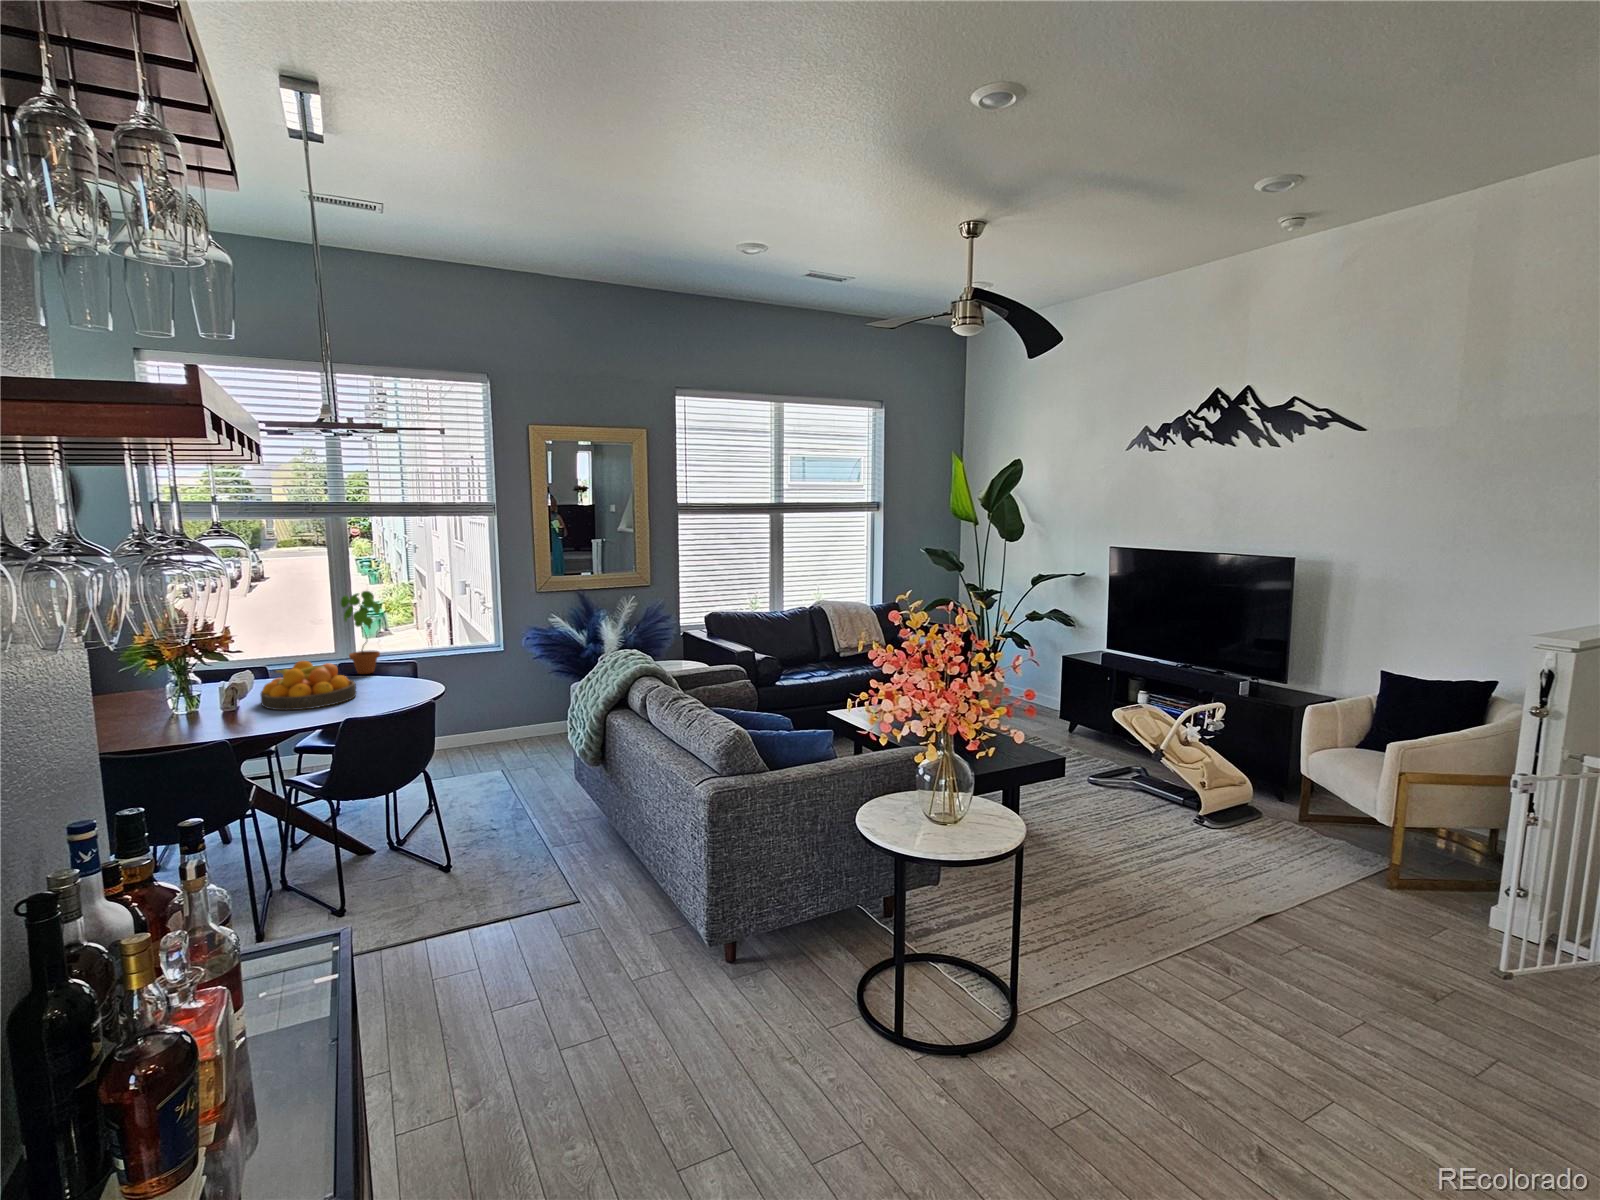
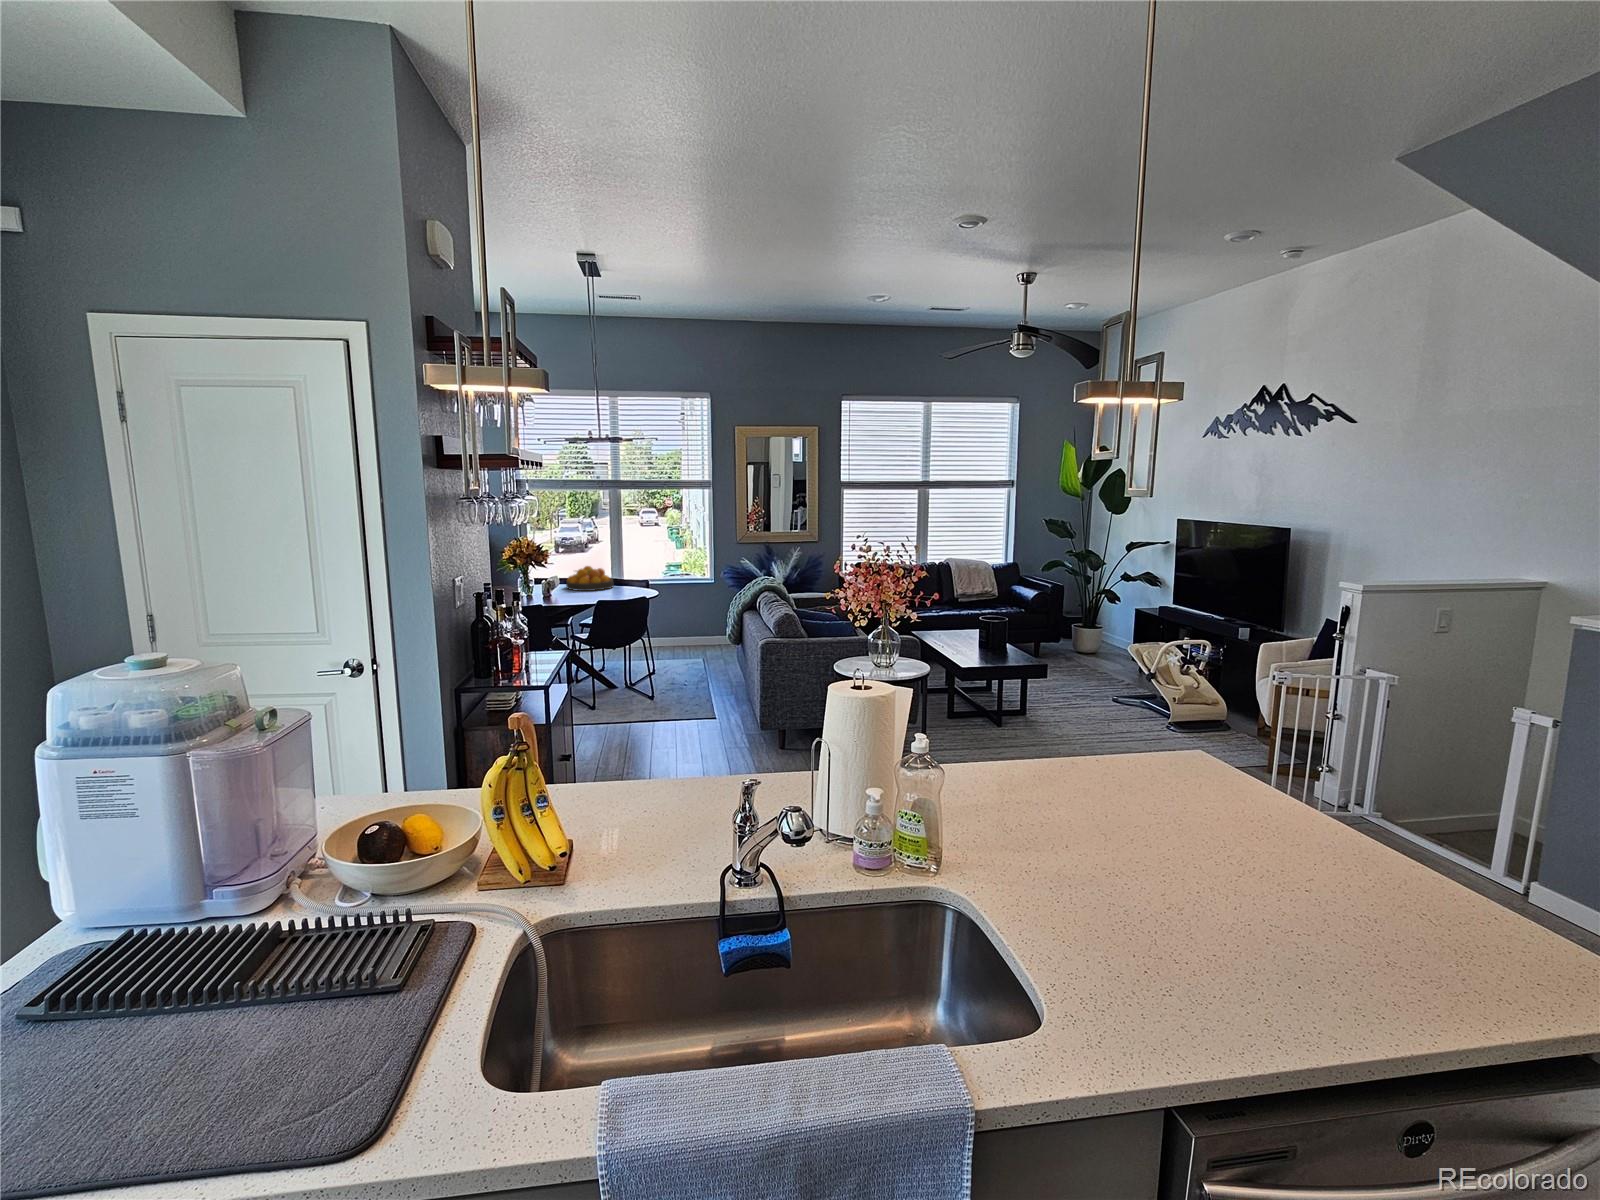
potted plant: present [341,591,380,674] -> none [612,530,632,579]

